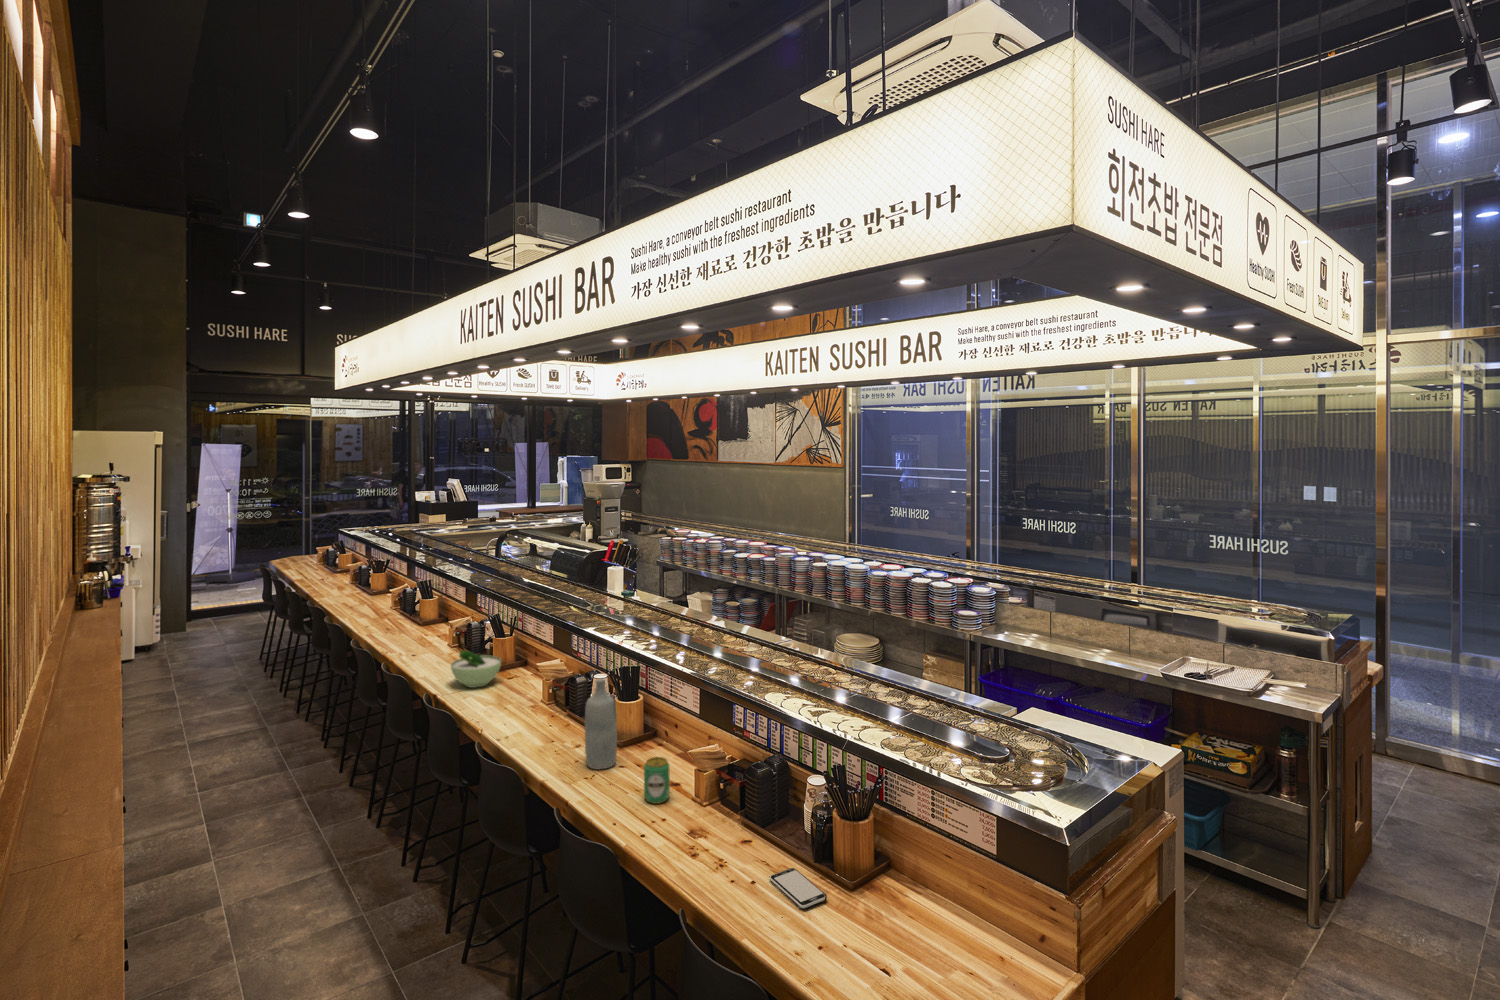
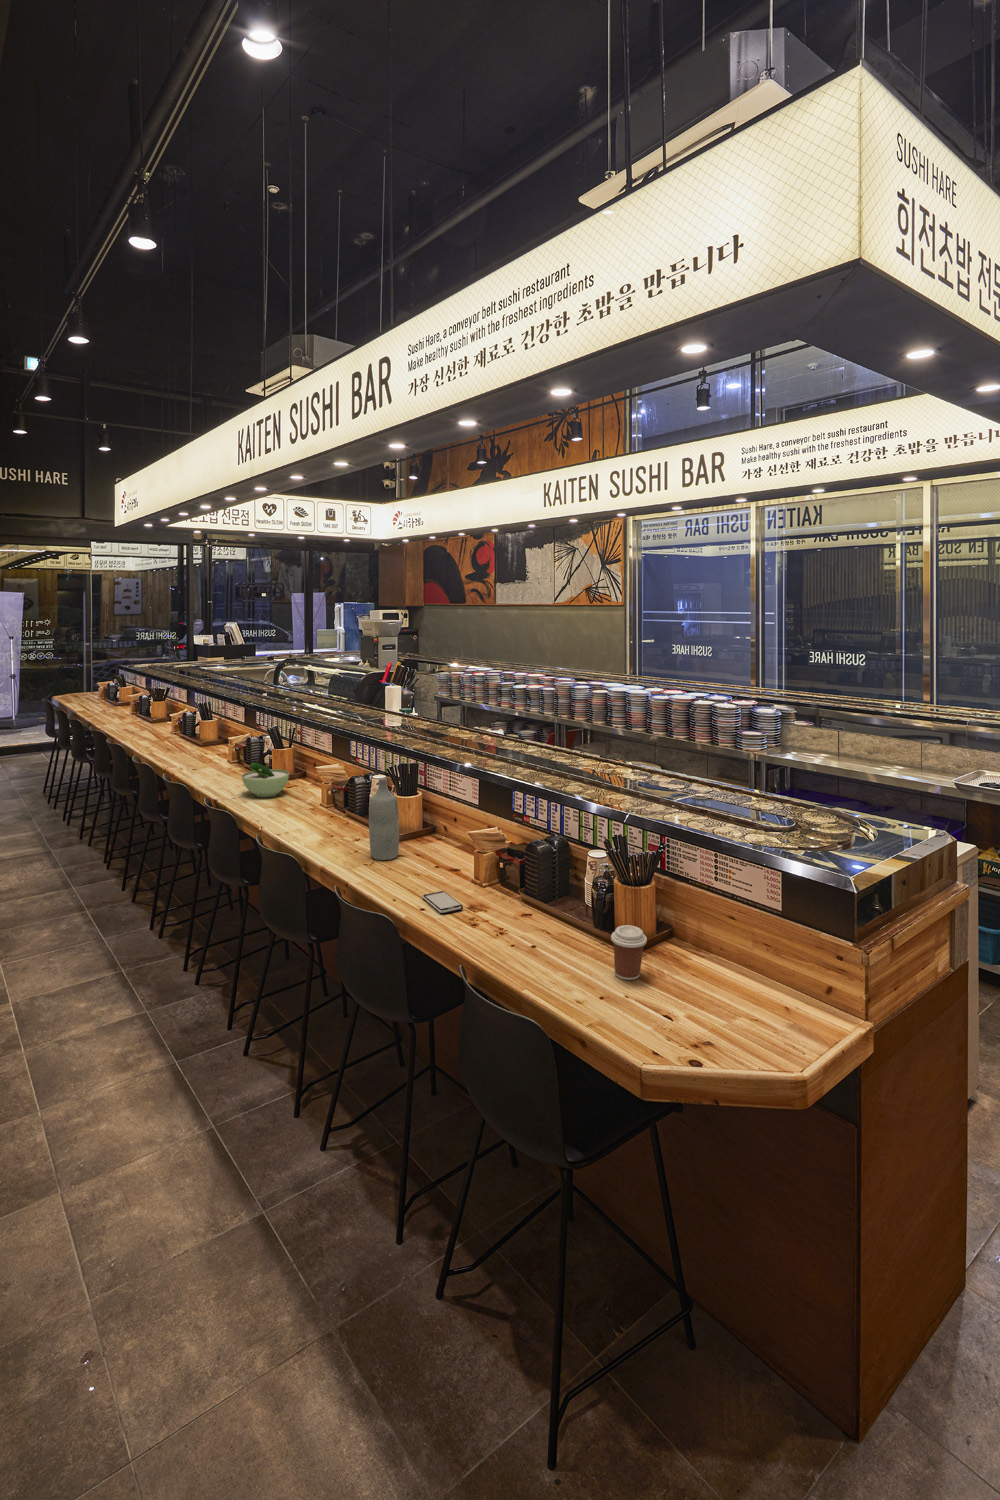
beverage can: present [644,757,670,804] -> none [424,846,448,886]
coffee cup: none [848,865,886,930] -> present [611,925,647,980]
smartphone: present [770,868,827,909] -> present [422,891,463,913]

